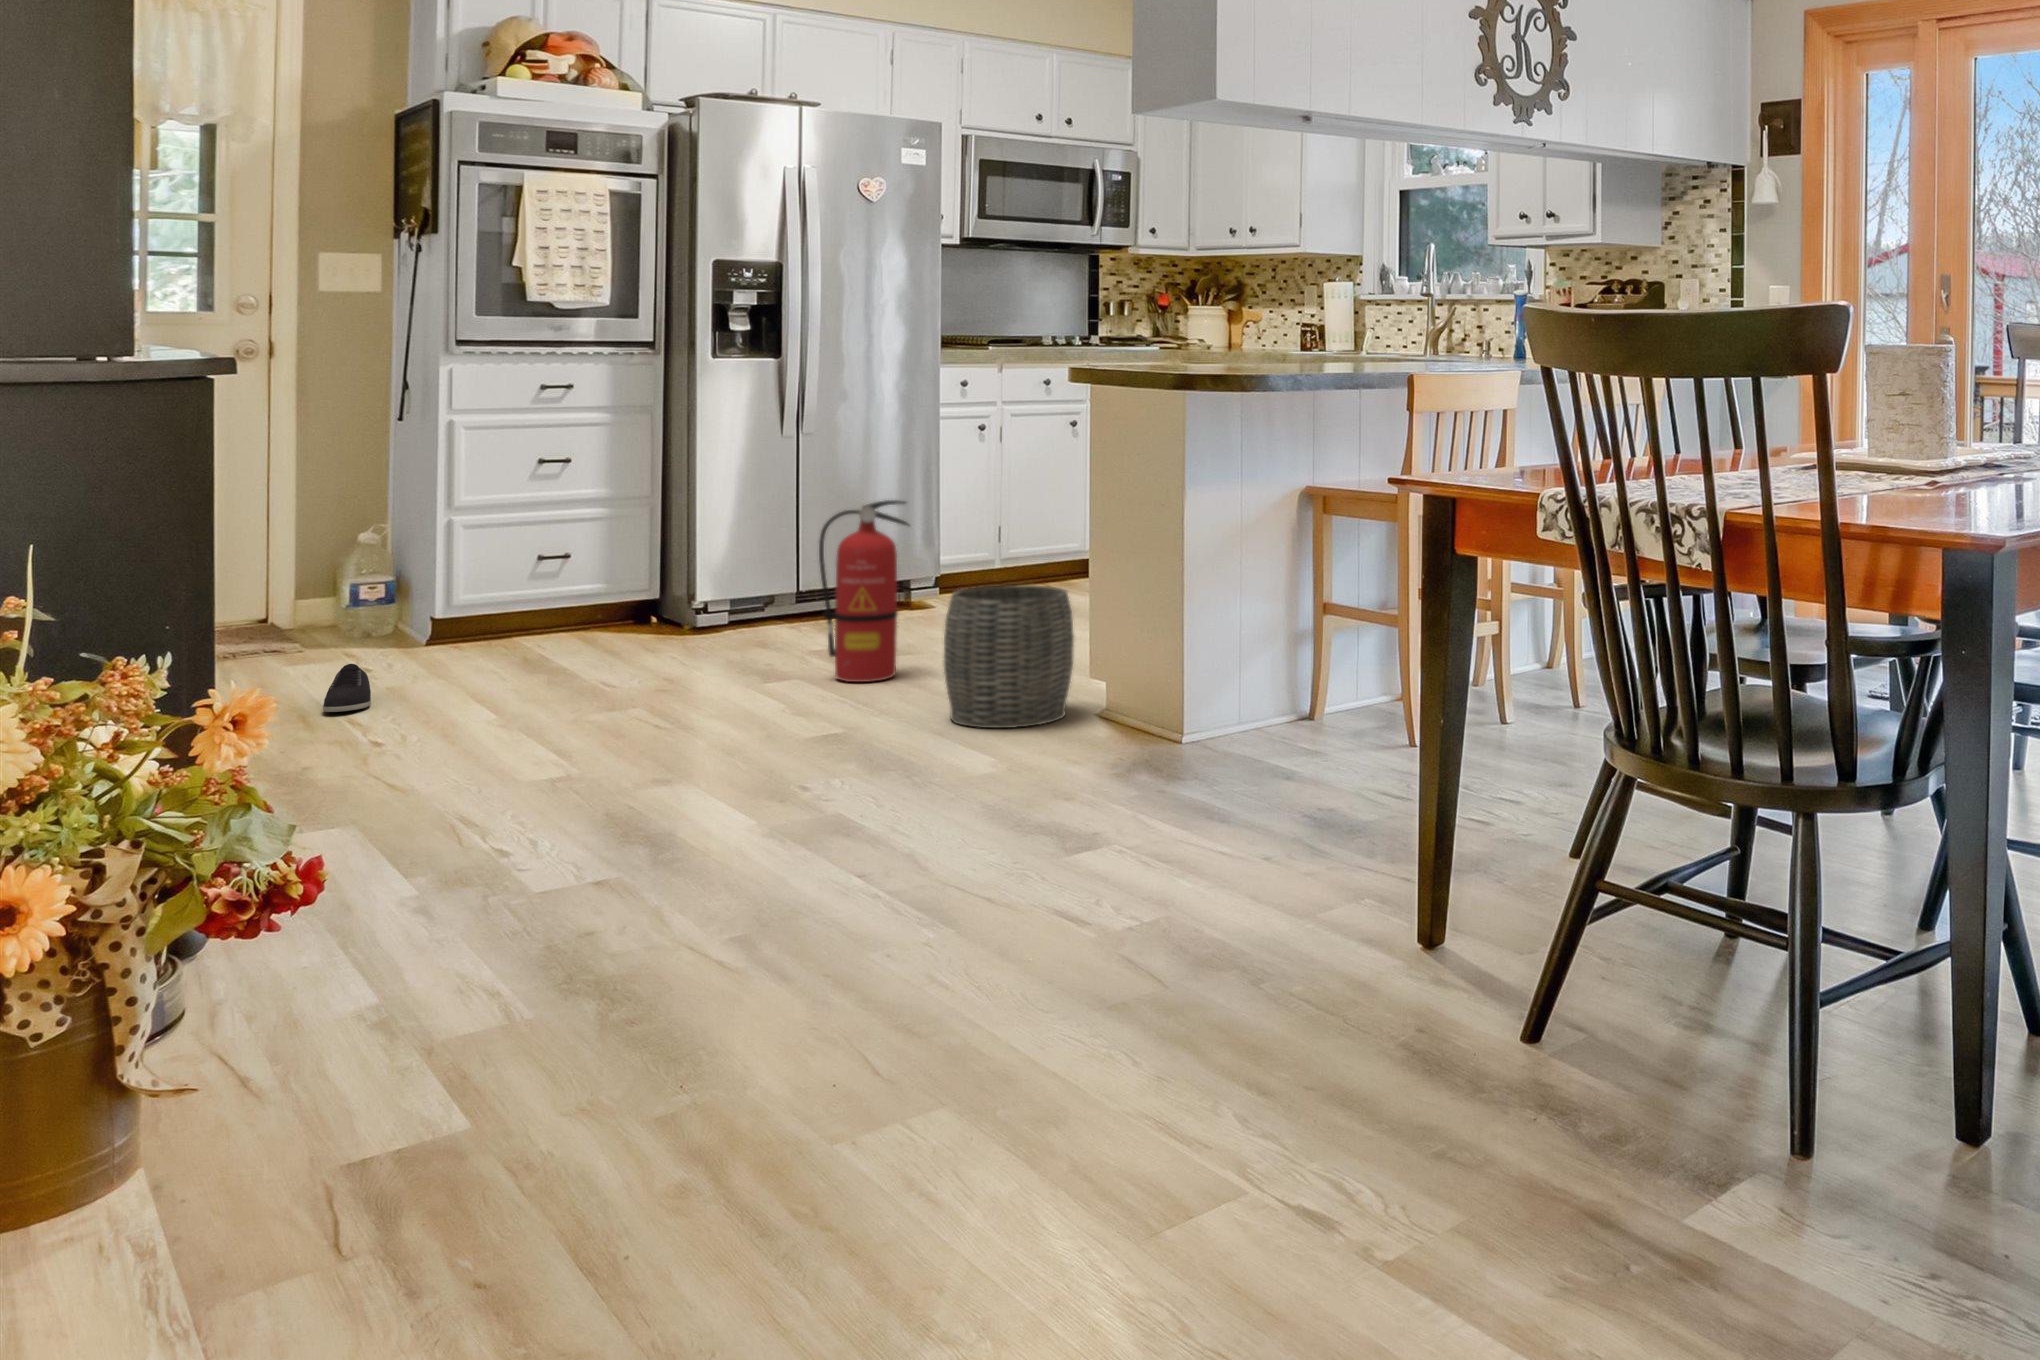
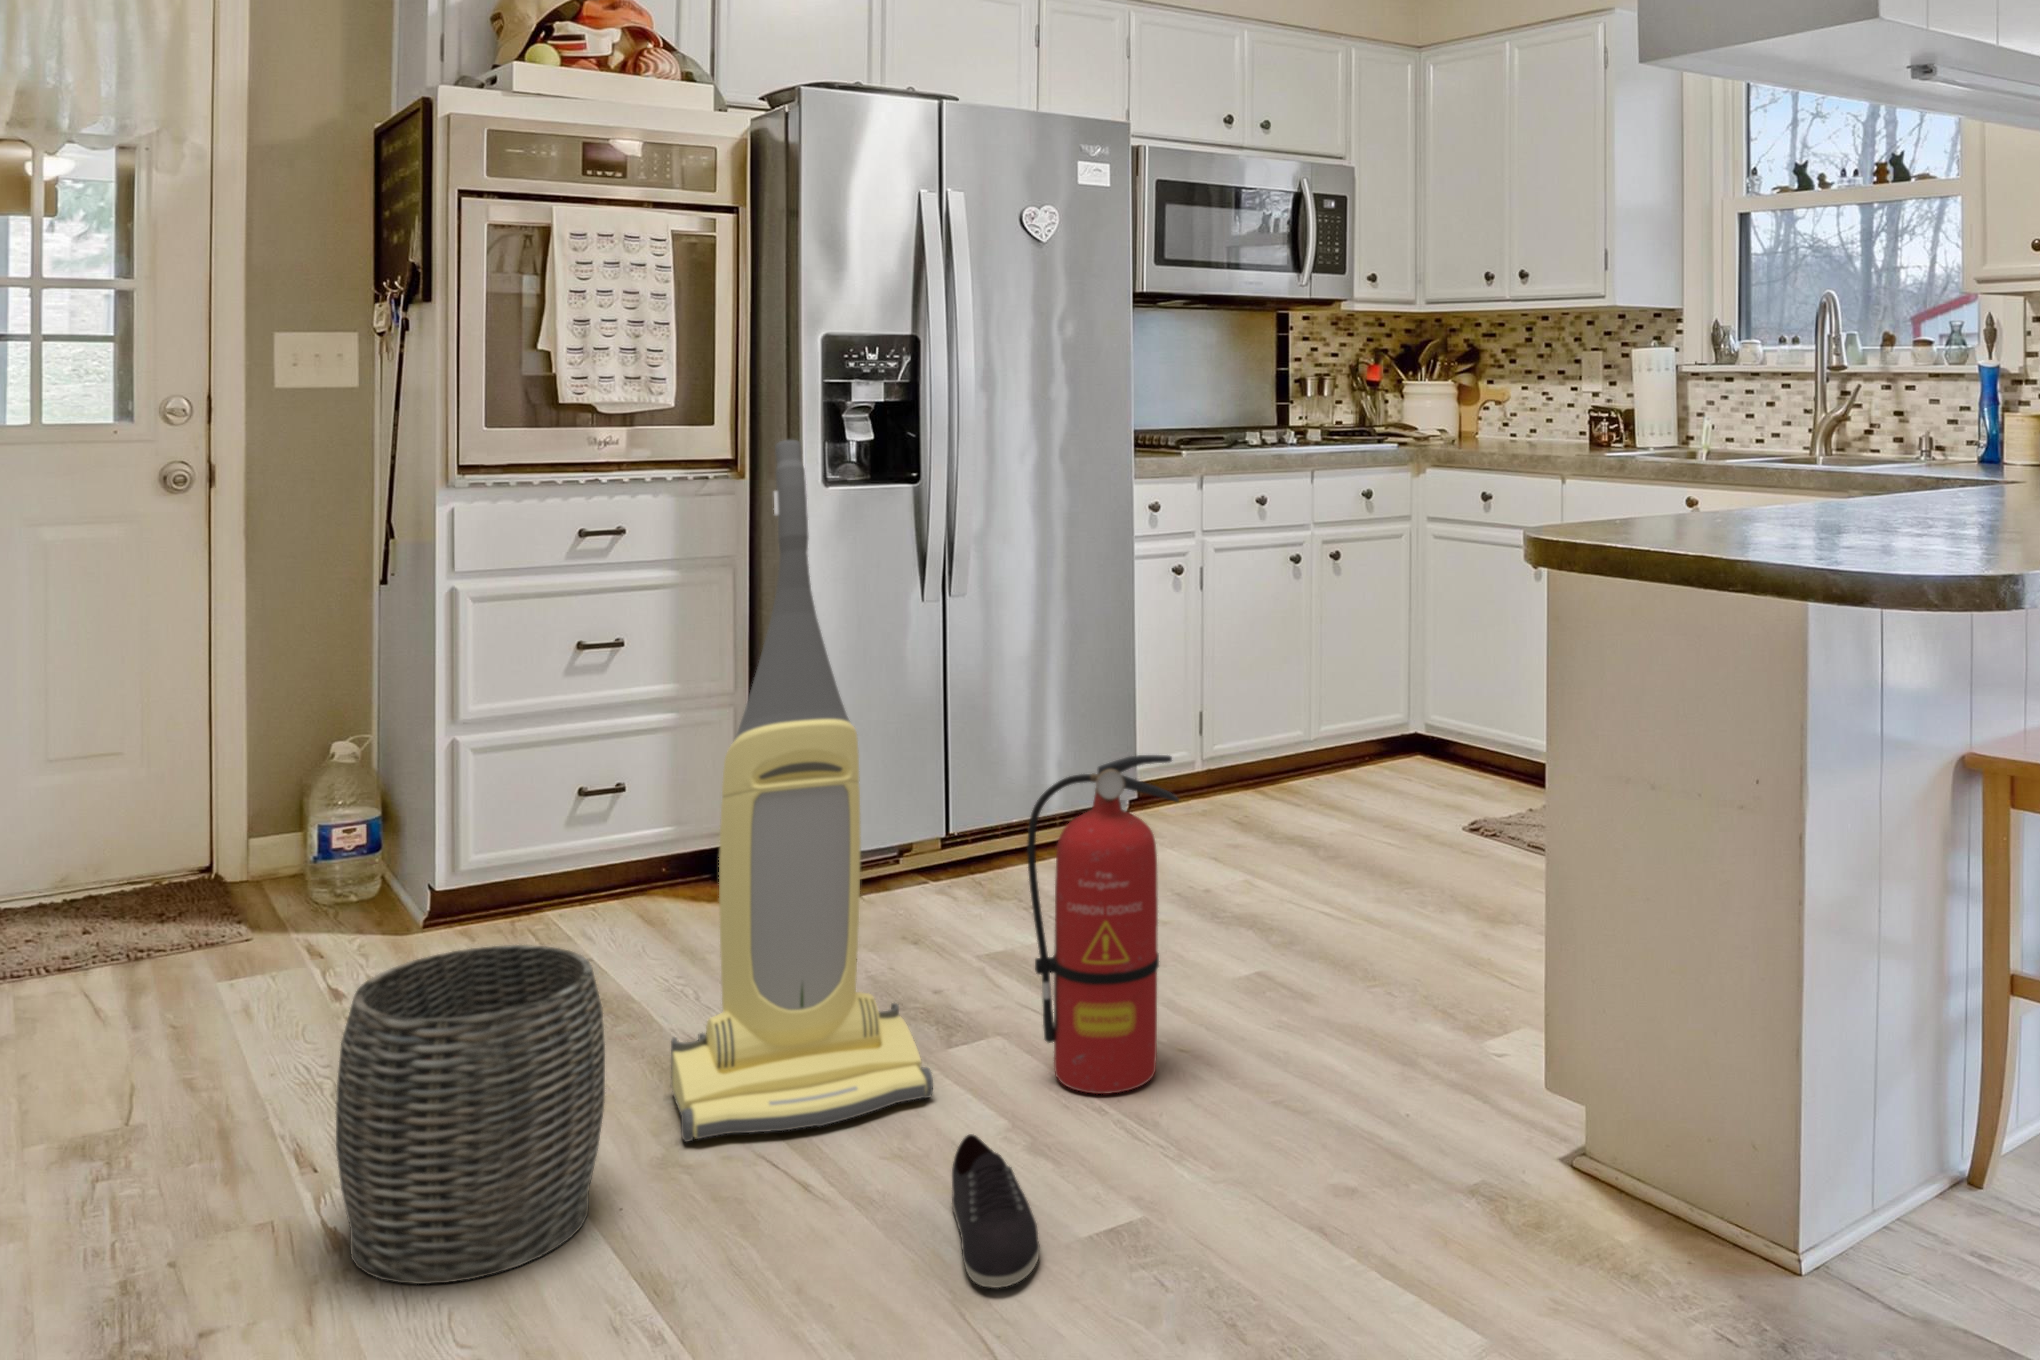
vacuum cleaner: none [606,319,761,697] -> present [671,440,933,1142]
woven basket: present [944,585,1074,728] -> present [336,945,605,1284]
shoe: present [323,664,371,712] -> present [952,1134,1040,1288]

